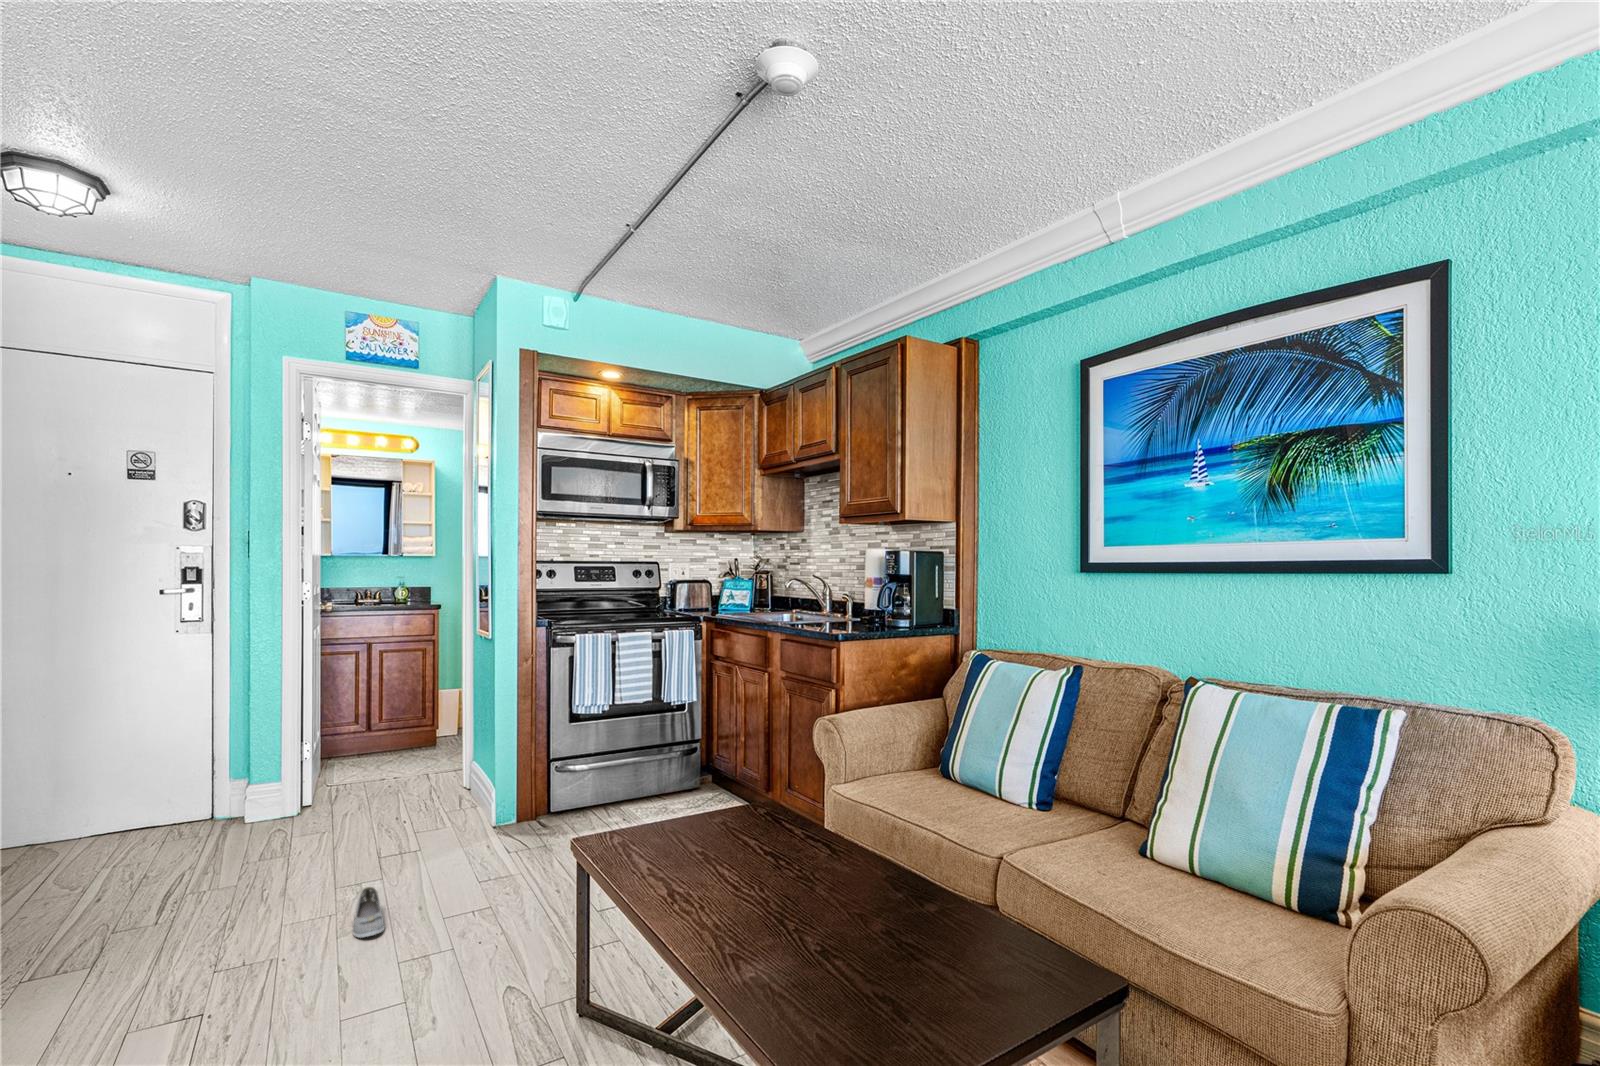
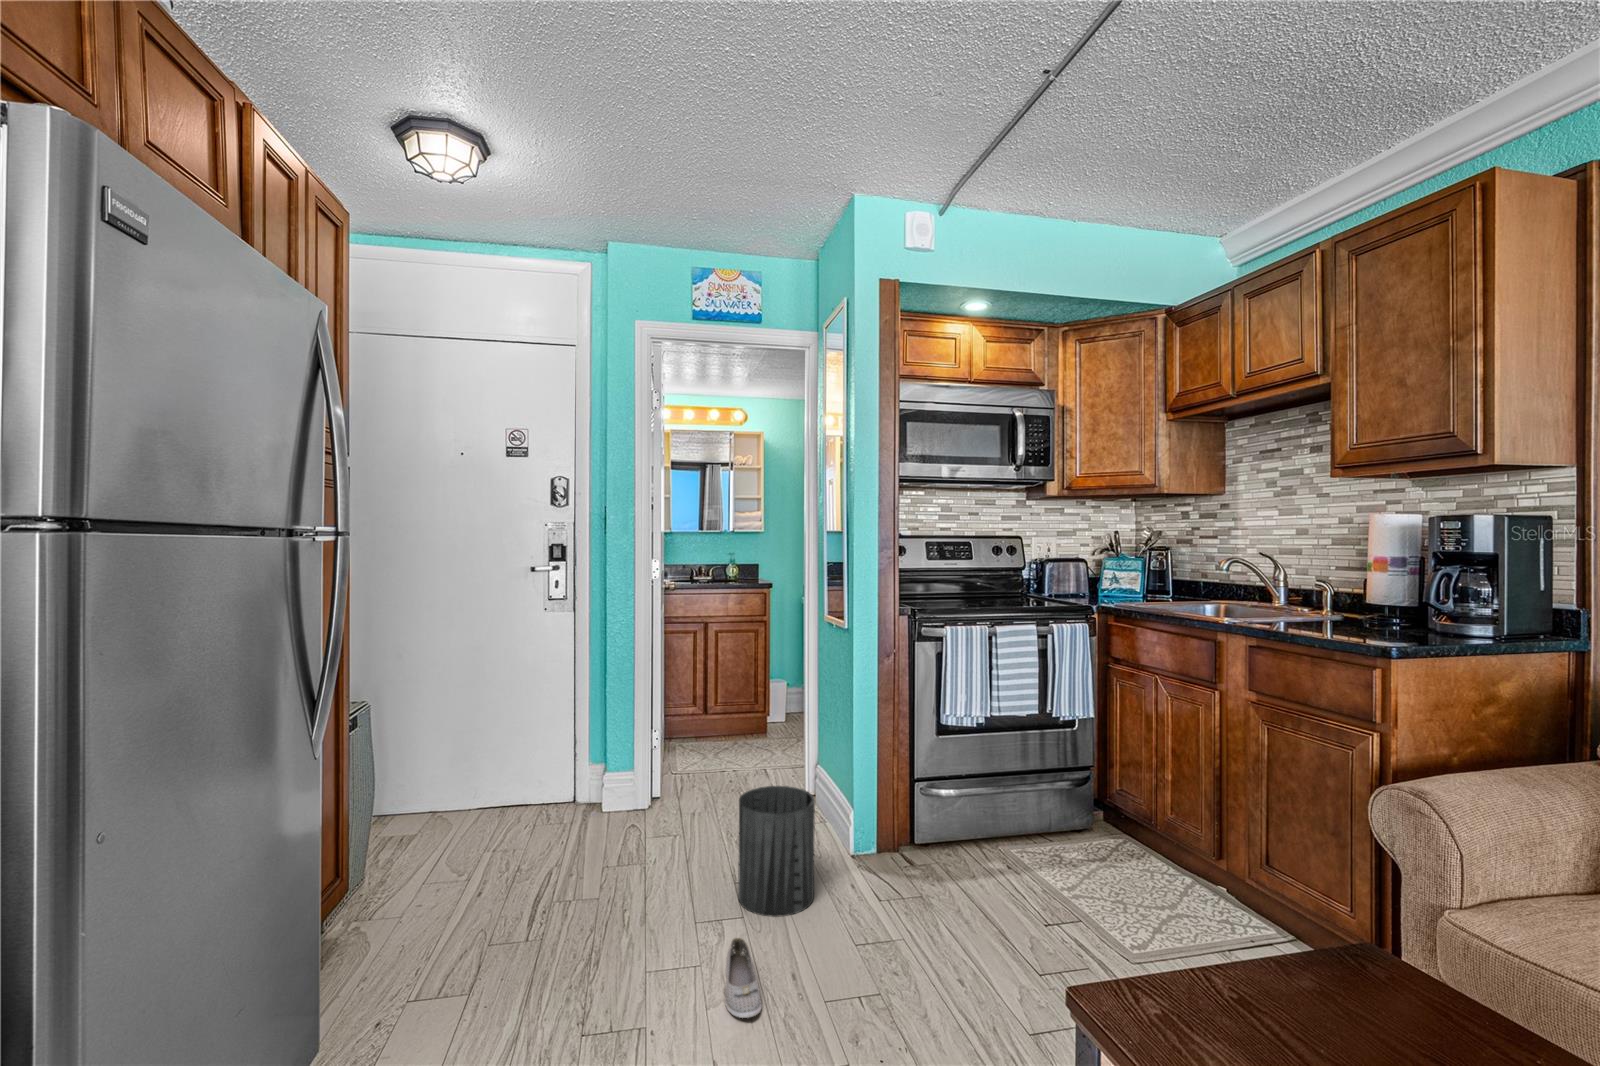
trash can: none [377,773,450,878] -> present [738,786,815,917]

